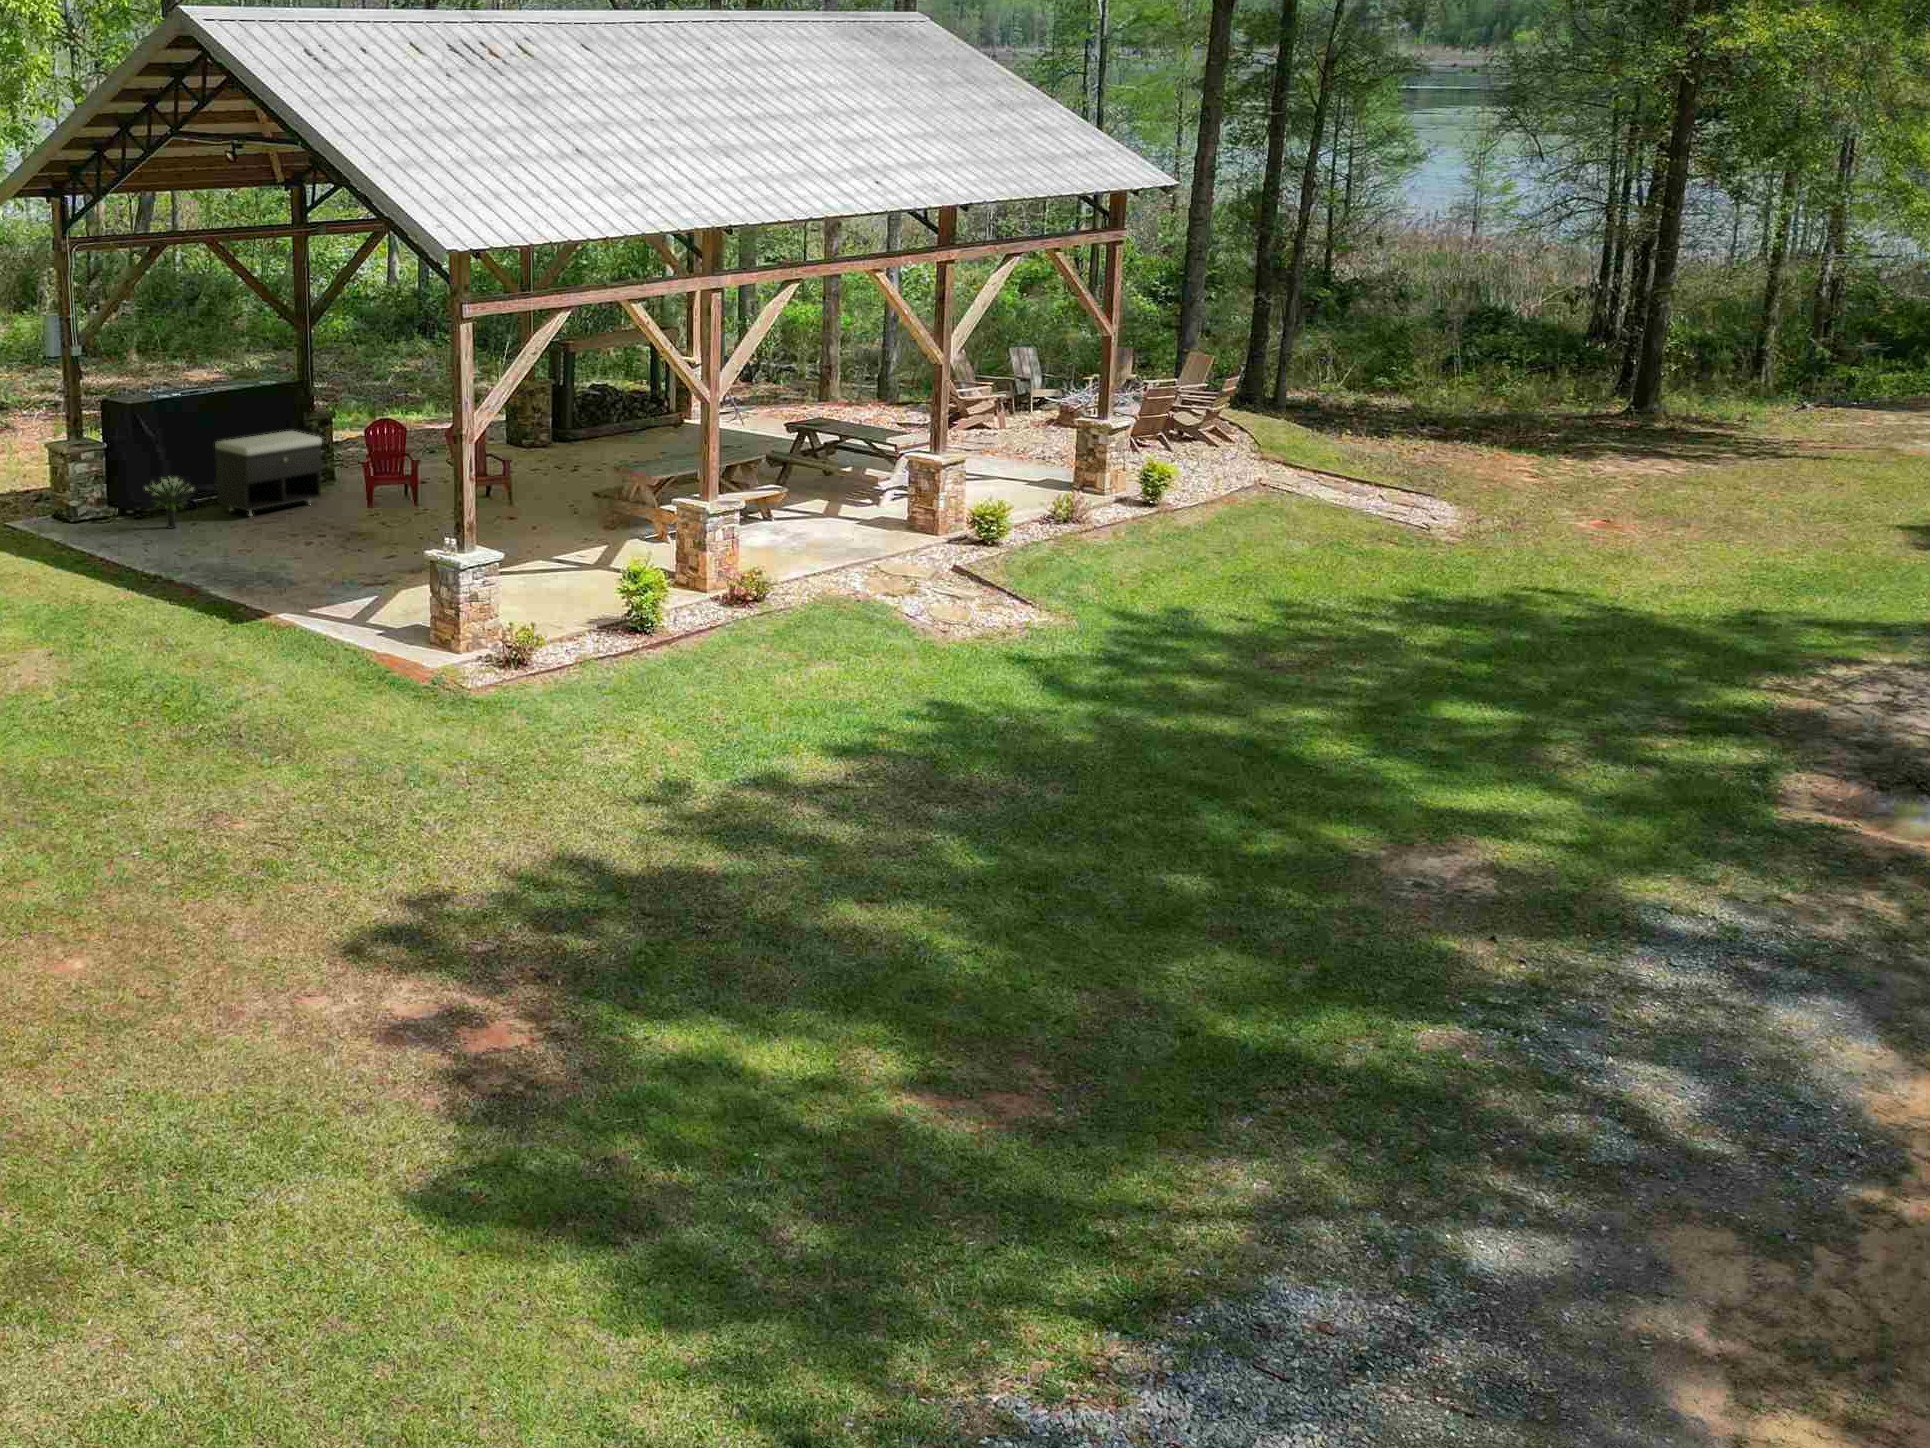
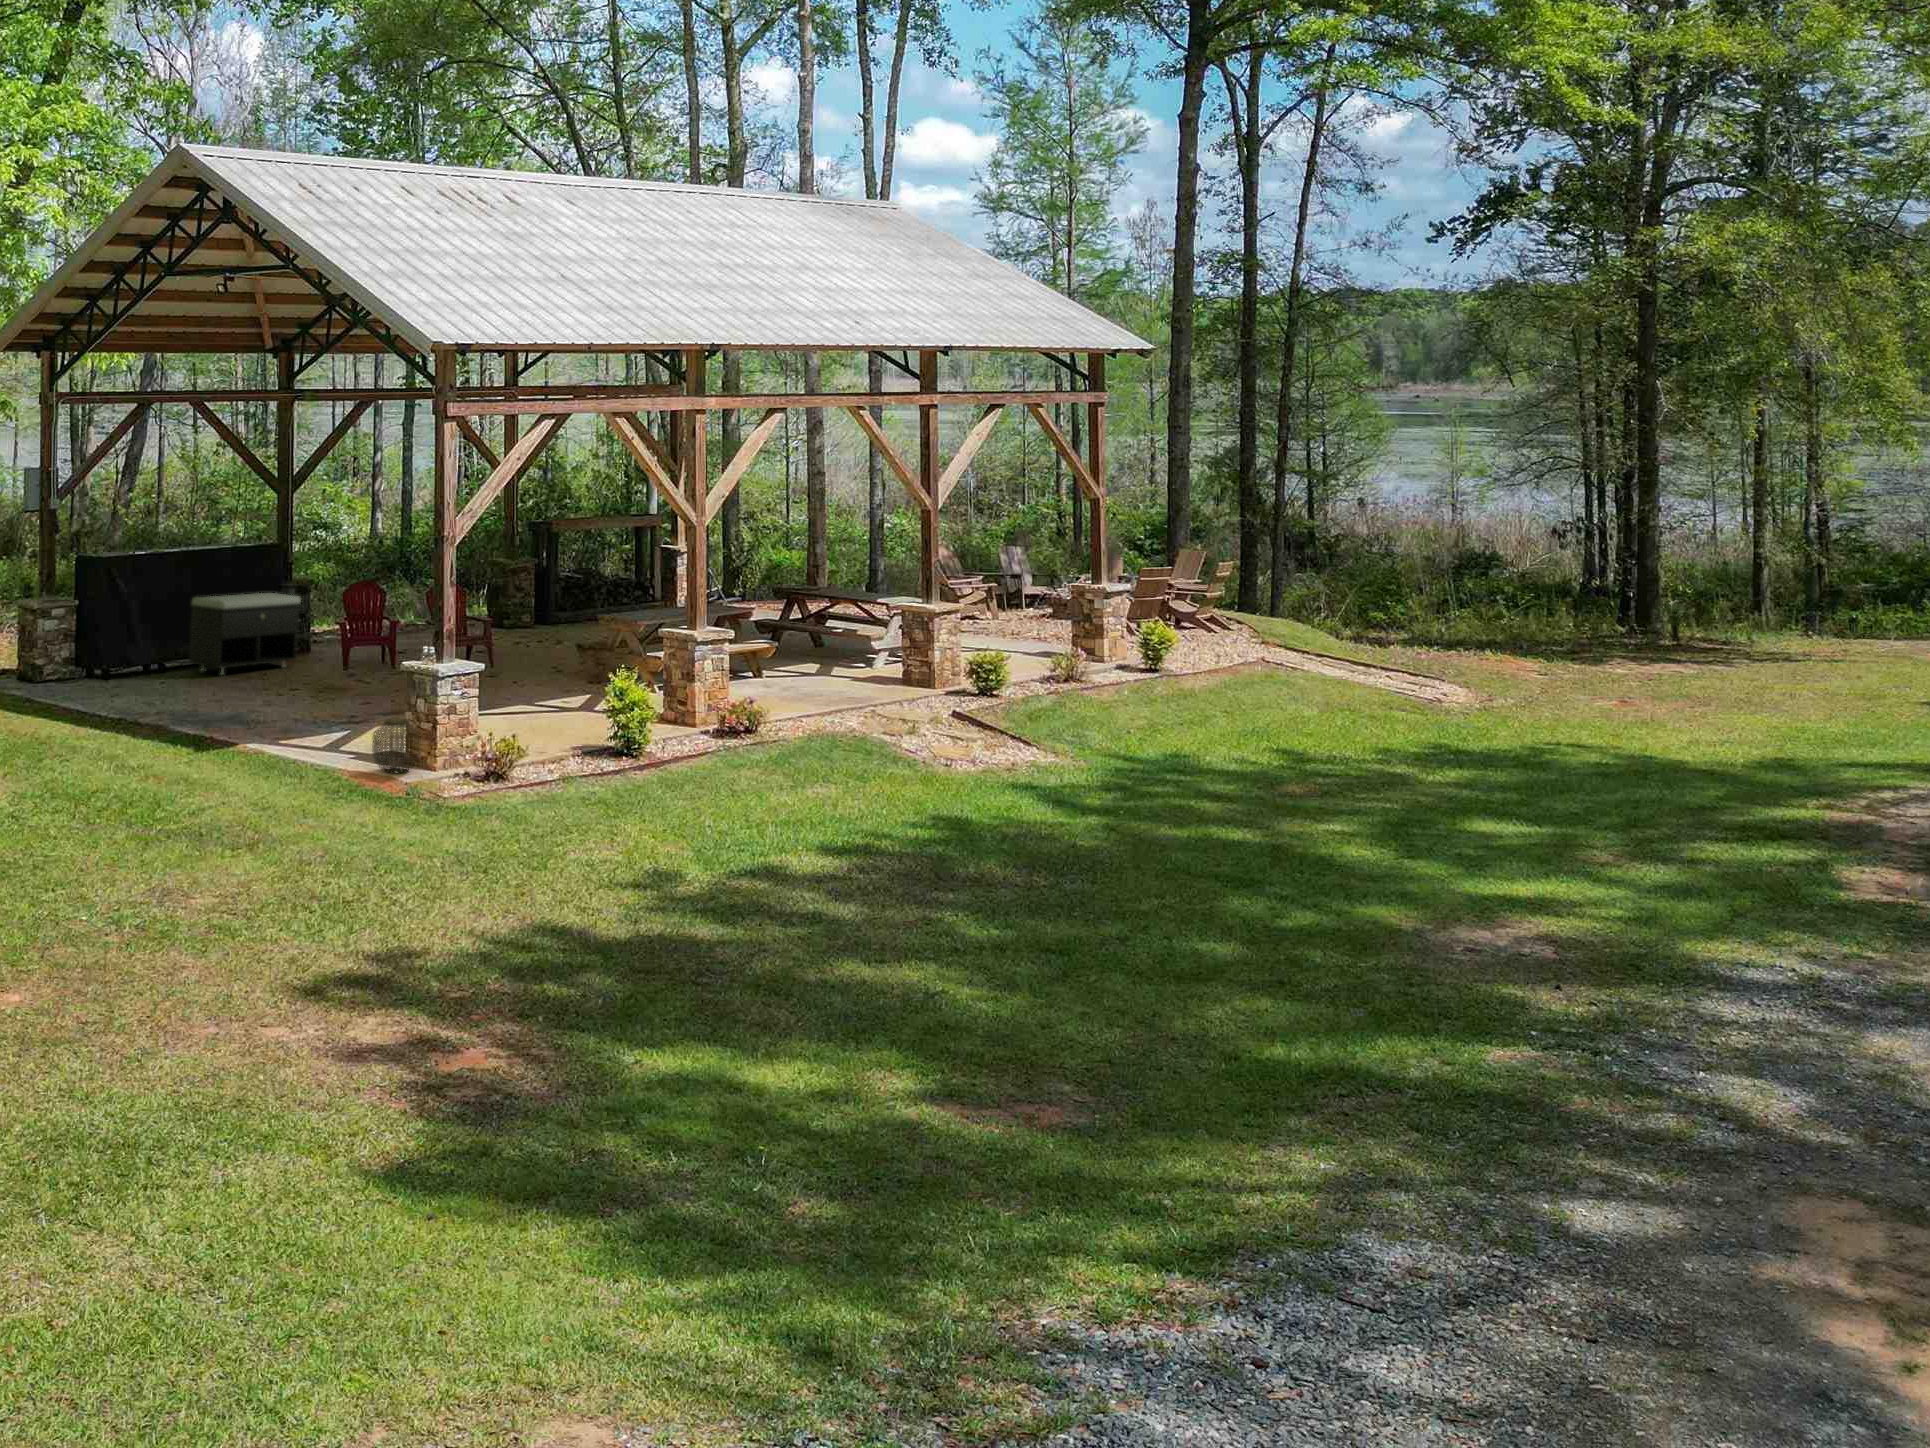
potted plant: present [146,478,193,529] -> present [1662,603,1693,640]
woven basket: none [398,608,443,660] -> present [372,719,420,773]

